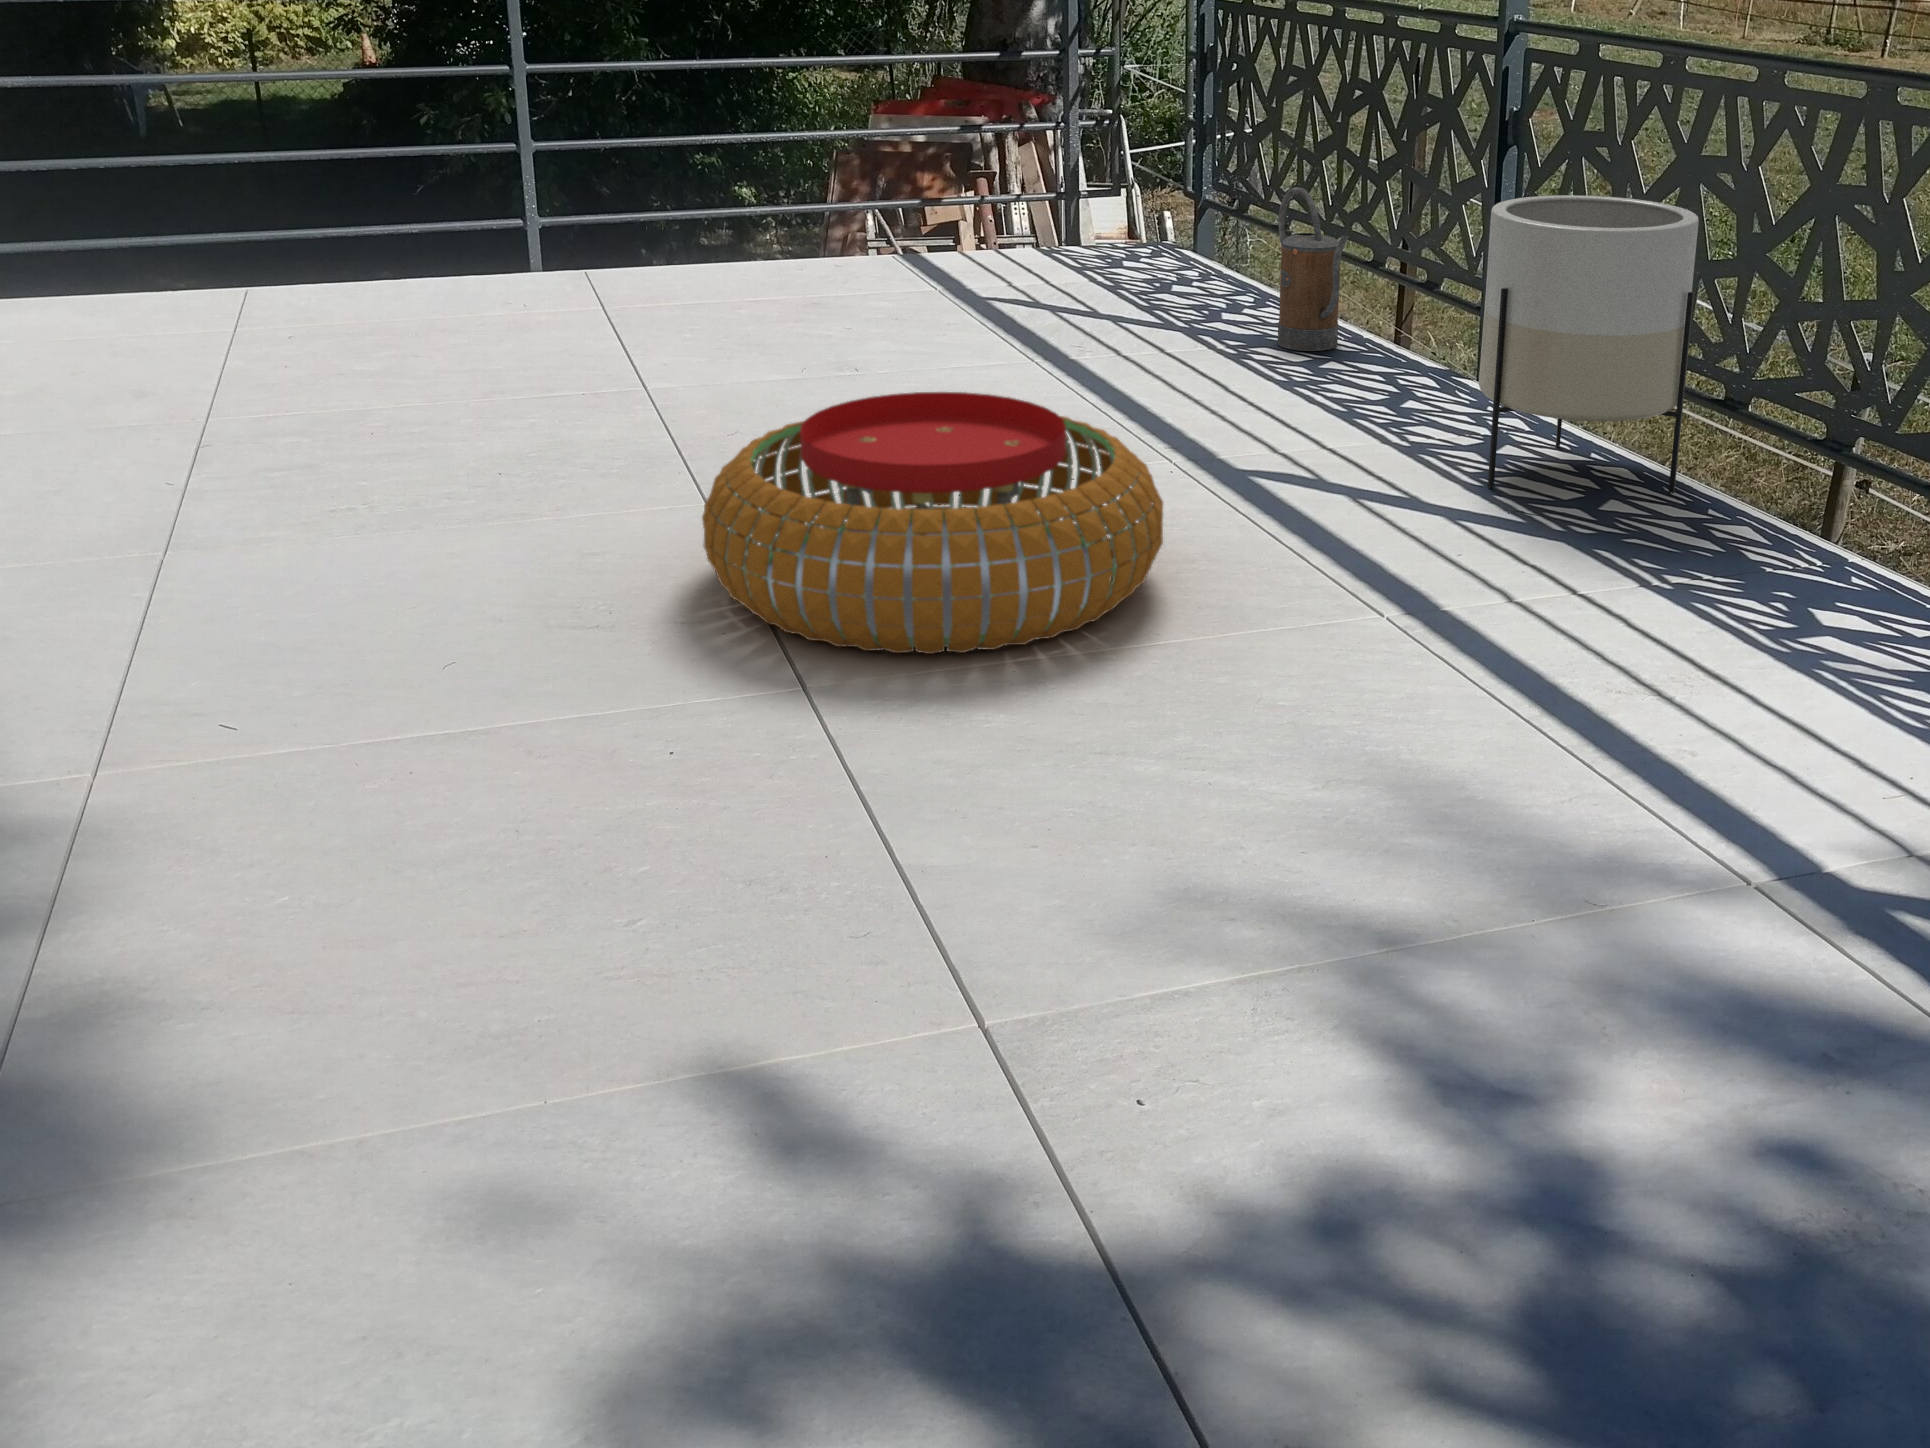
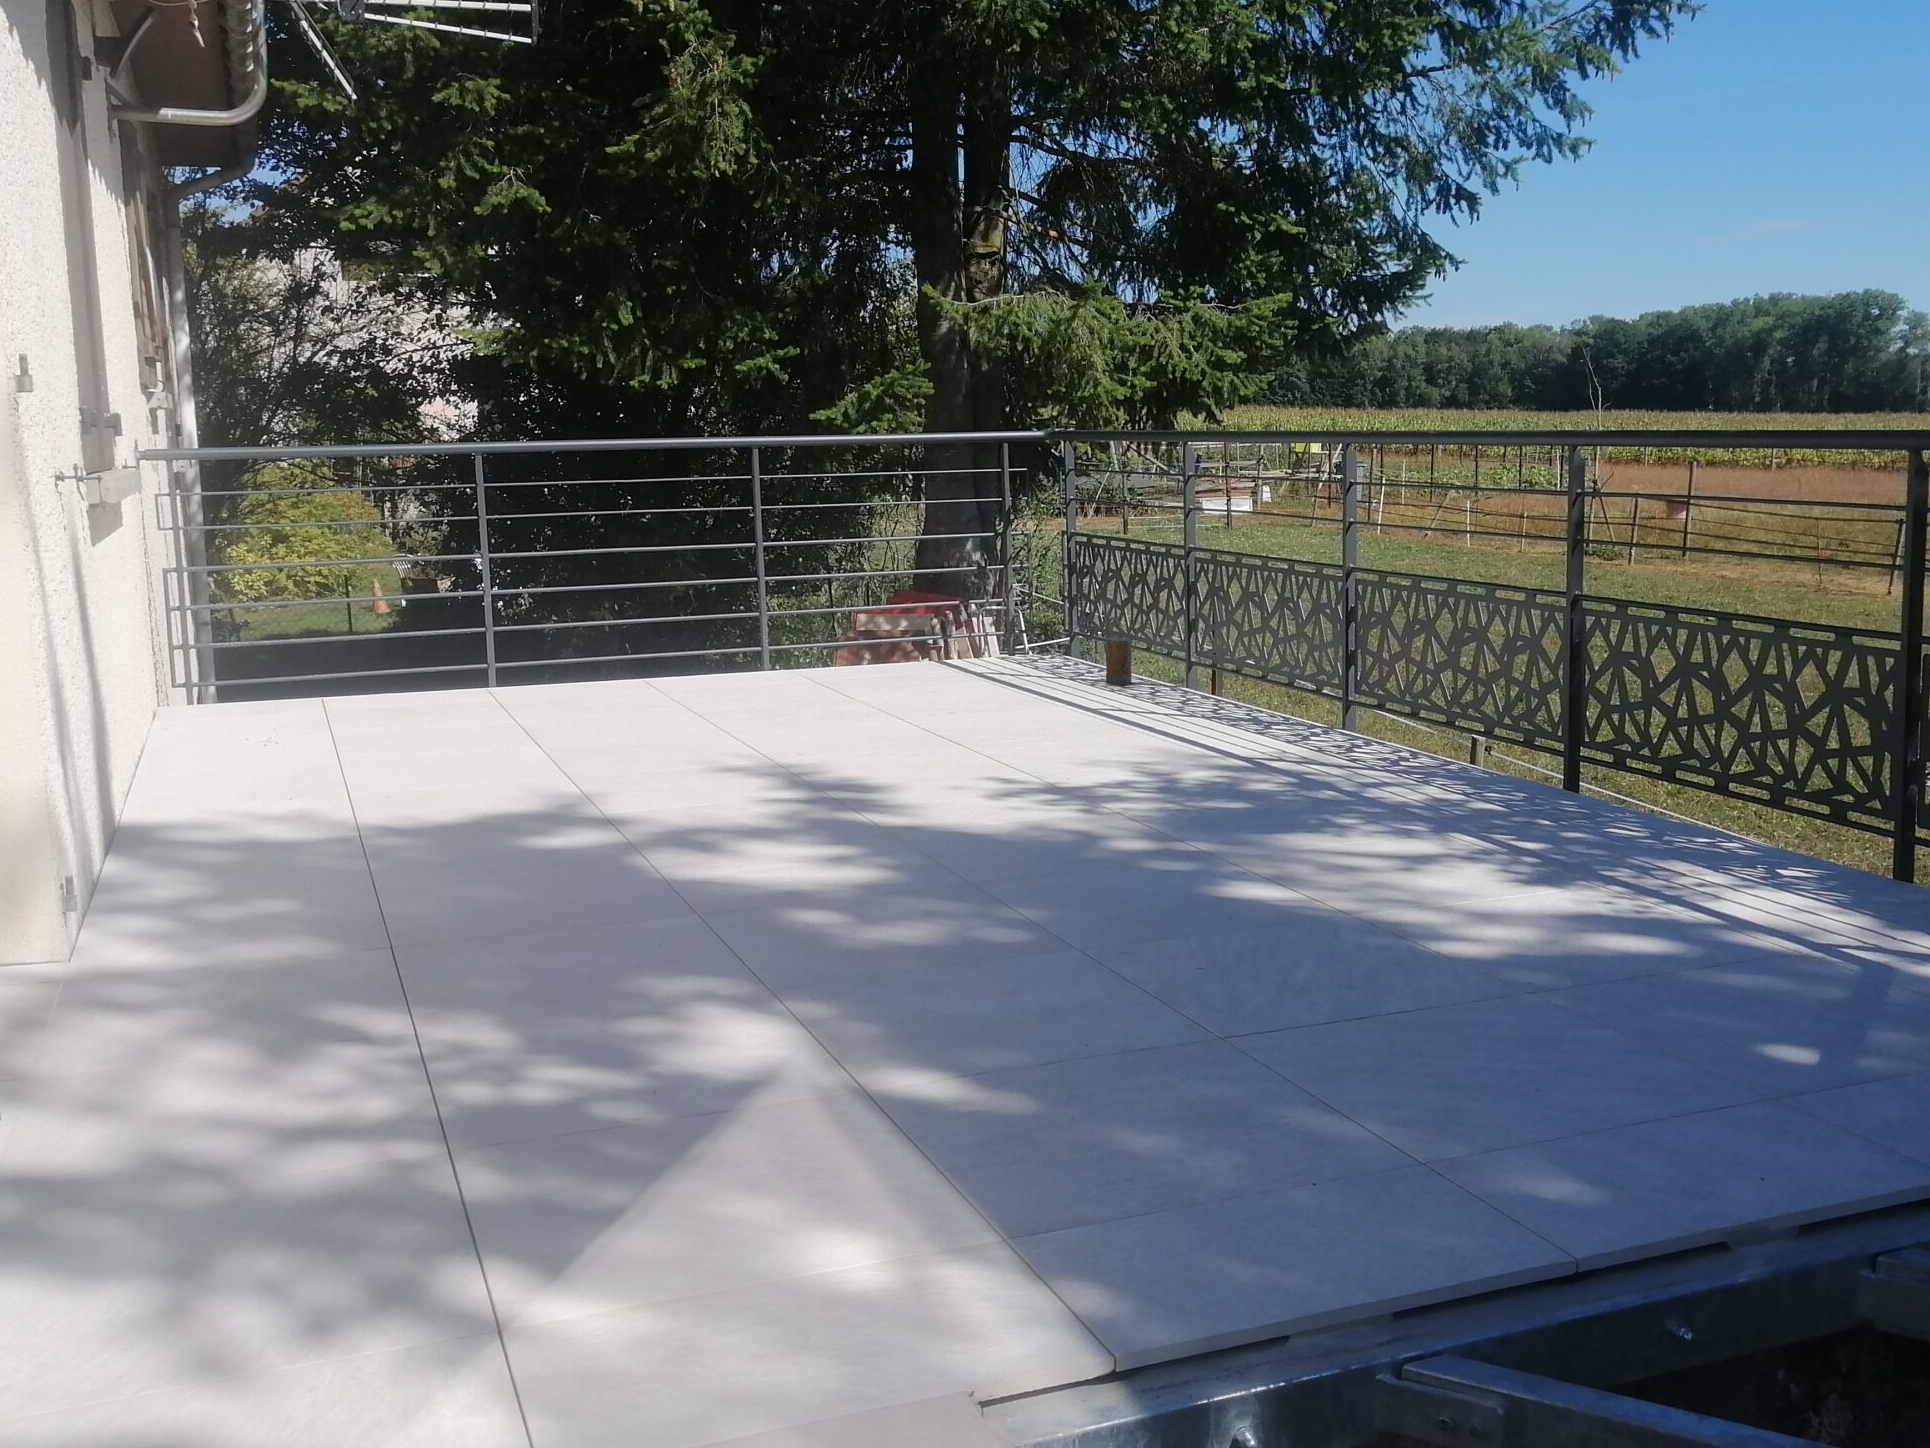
planter: present [1479,195,1699,493] -> none [1176,608,1248,709]
pouf: present [702,392,1163,654] -> none [919,667,1066,733]

